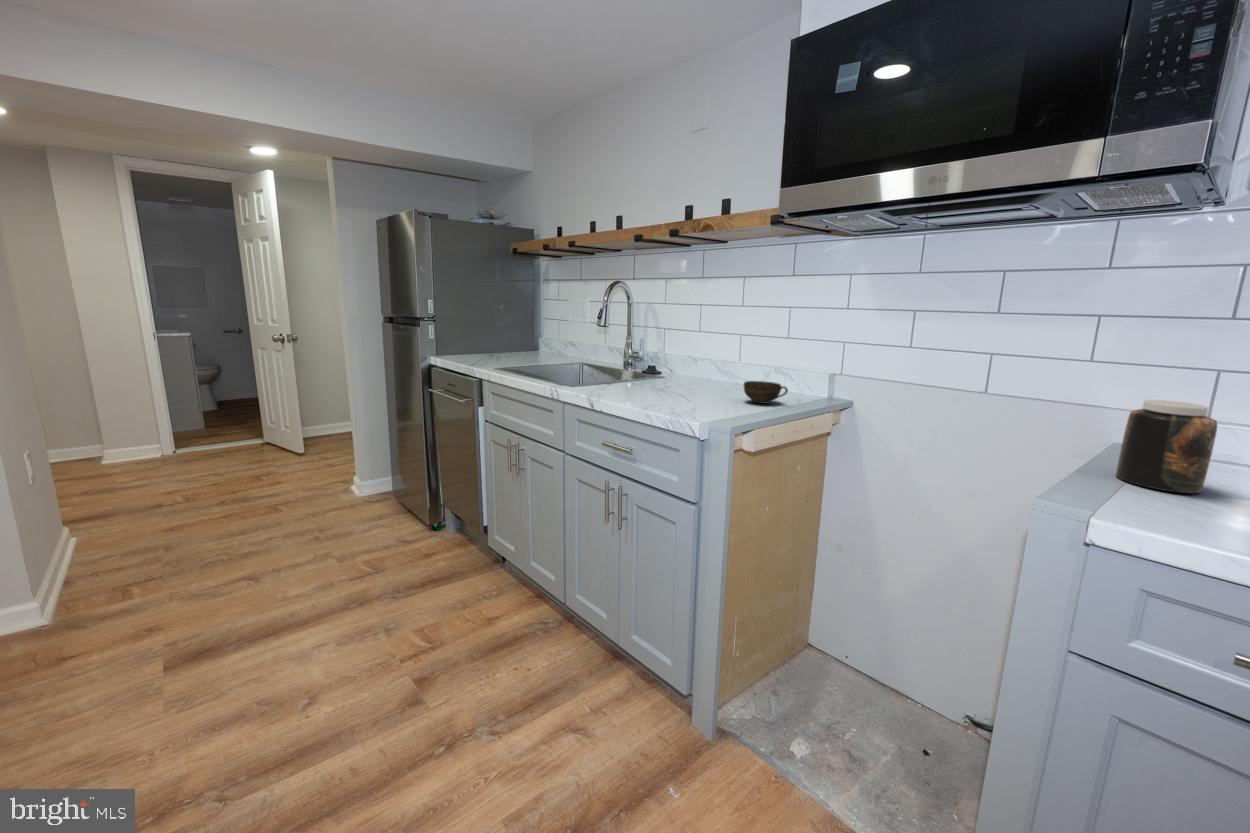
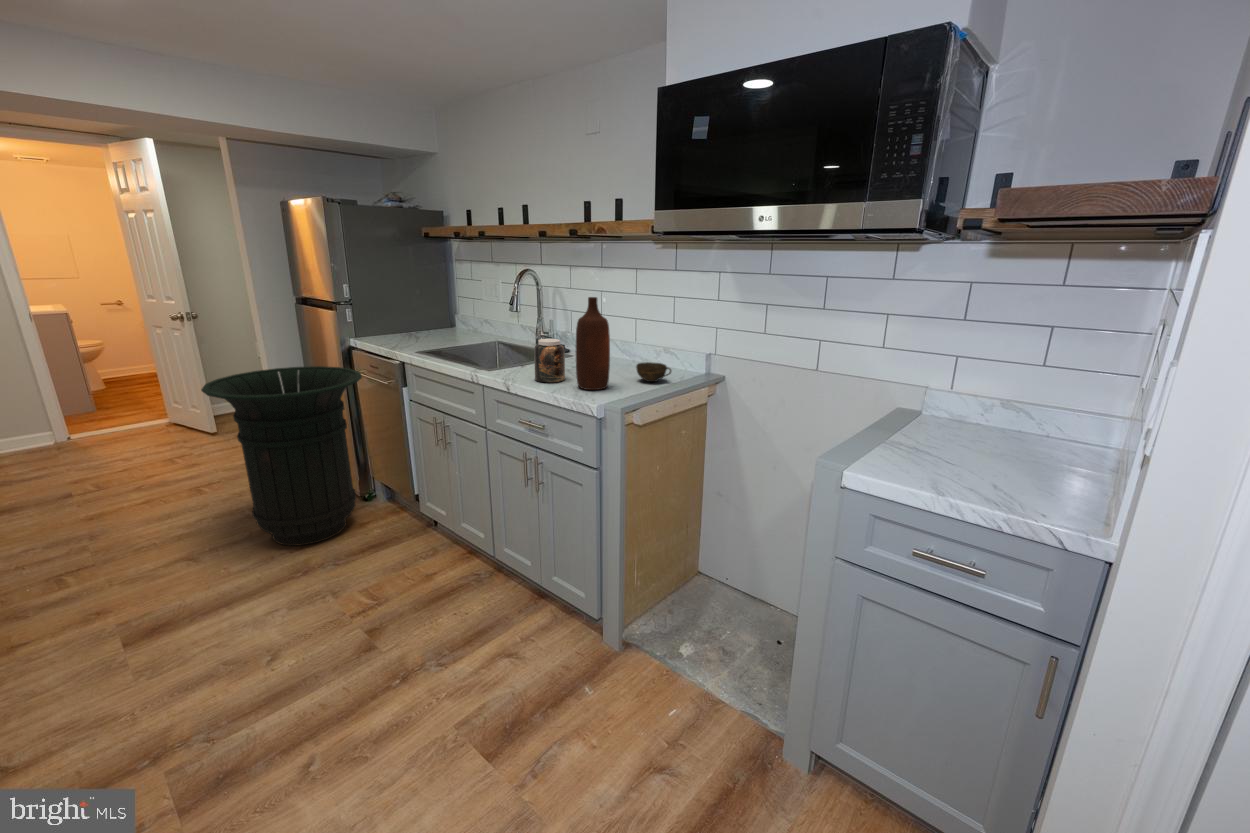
bottle: none [673,298,715,409] -> present [576,297,610,390]
trash can: none [279,384,439,572] -> present [201,366,362,546]
jar: present [1116,400,1217,493] -> present [534,339,565,382]

